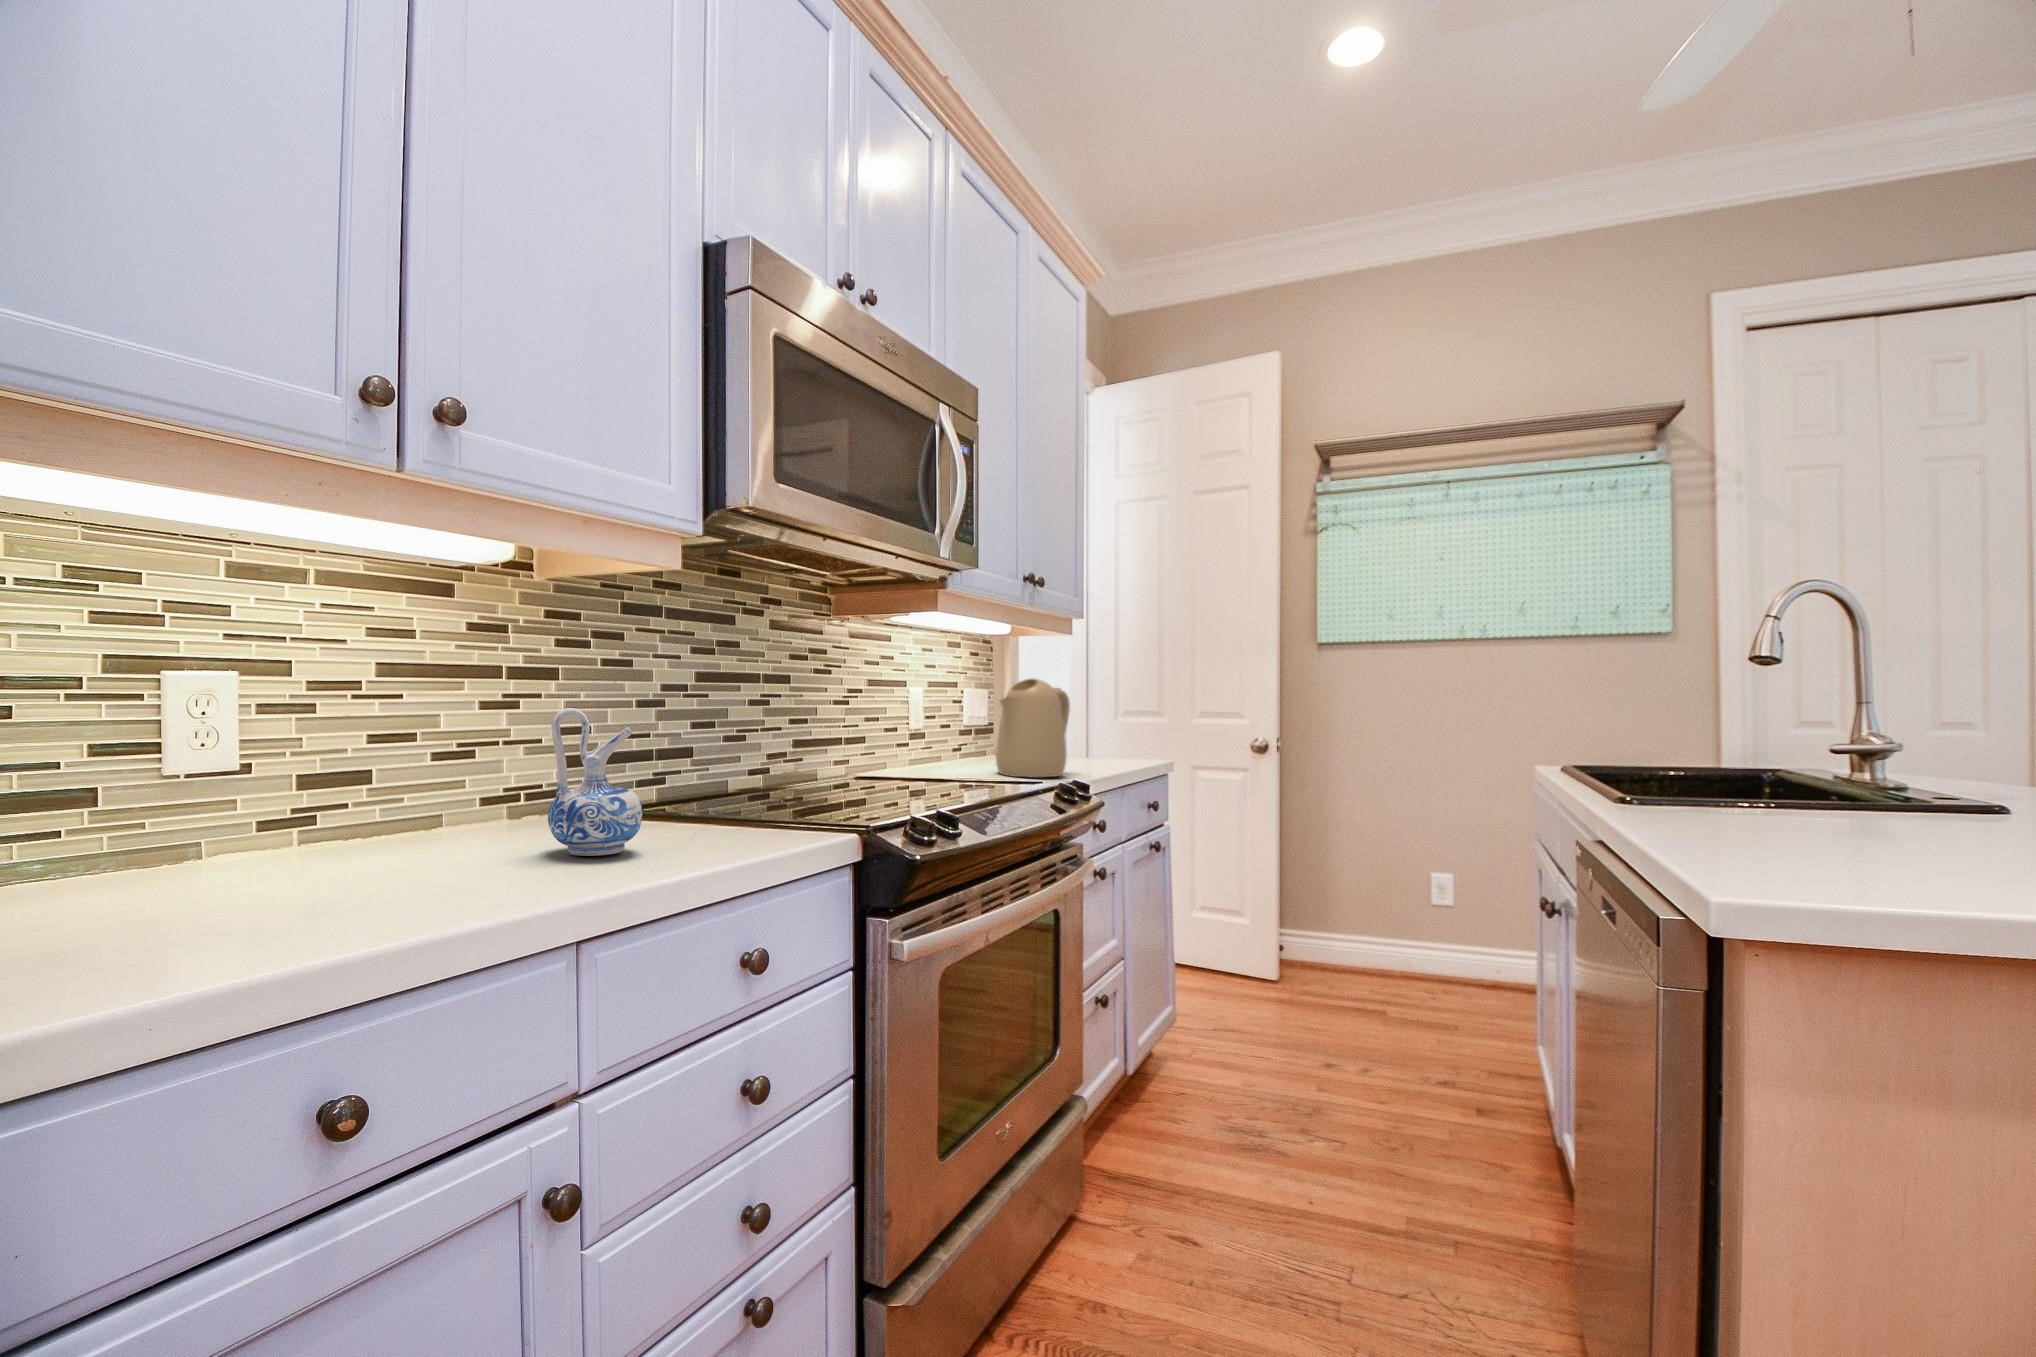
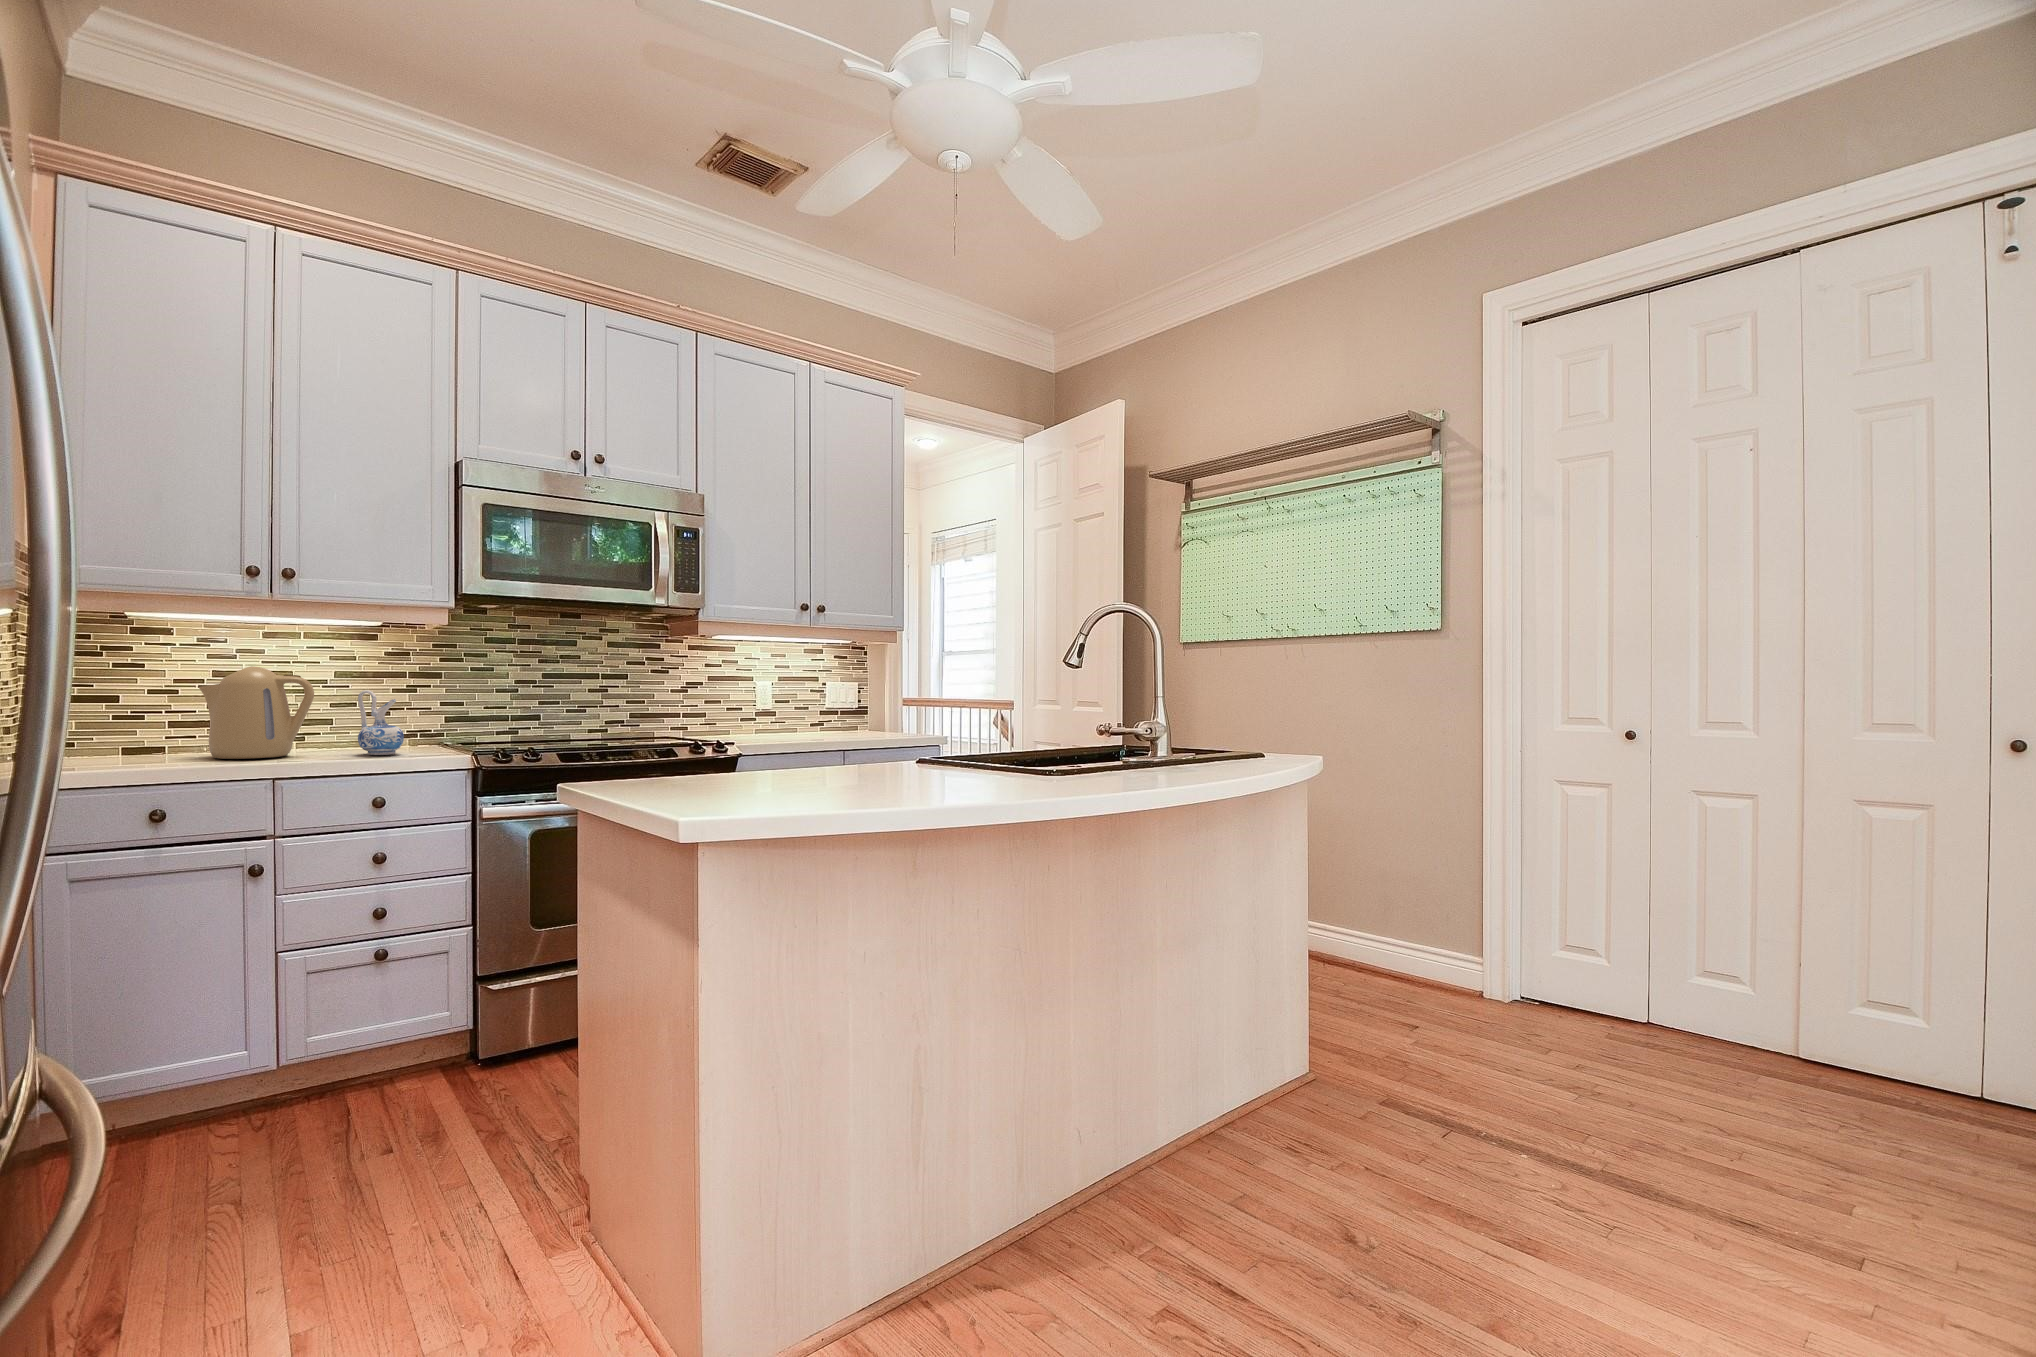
kettle: present [996,679,1070,777] -> present [198,666,314,759]

